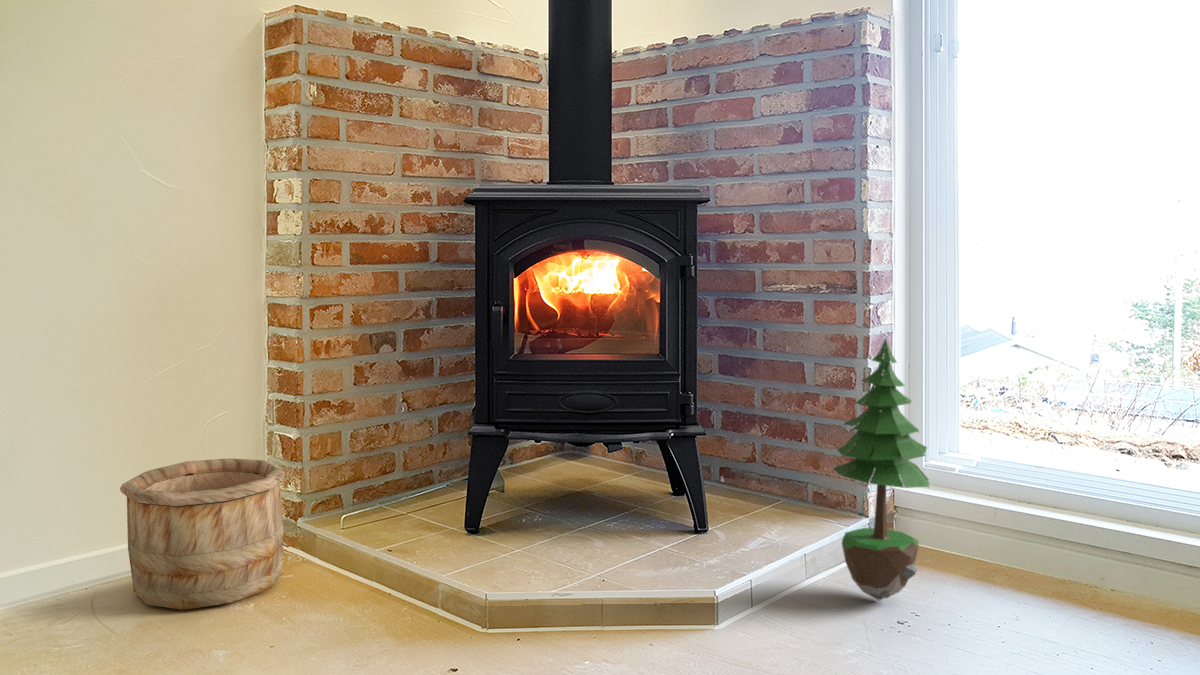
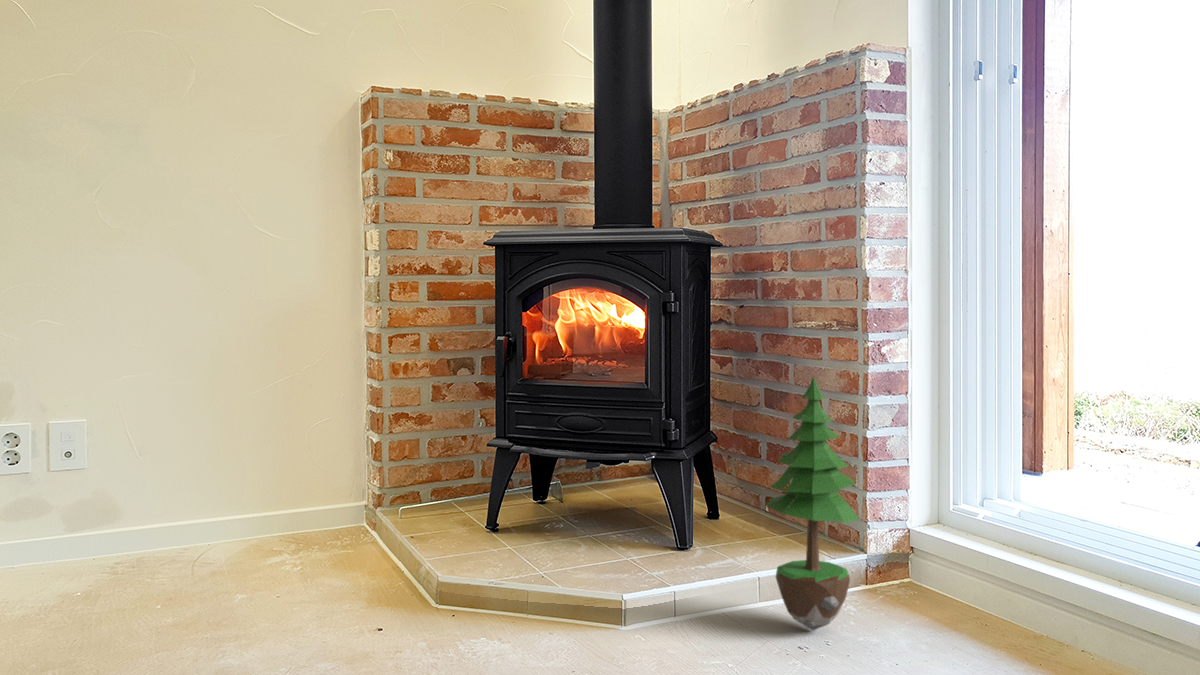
wooden bucket: present [120,458,285,610] -> none [232,457,350,569]

